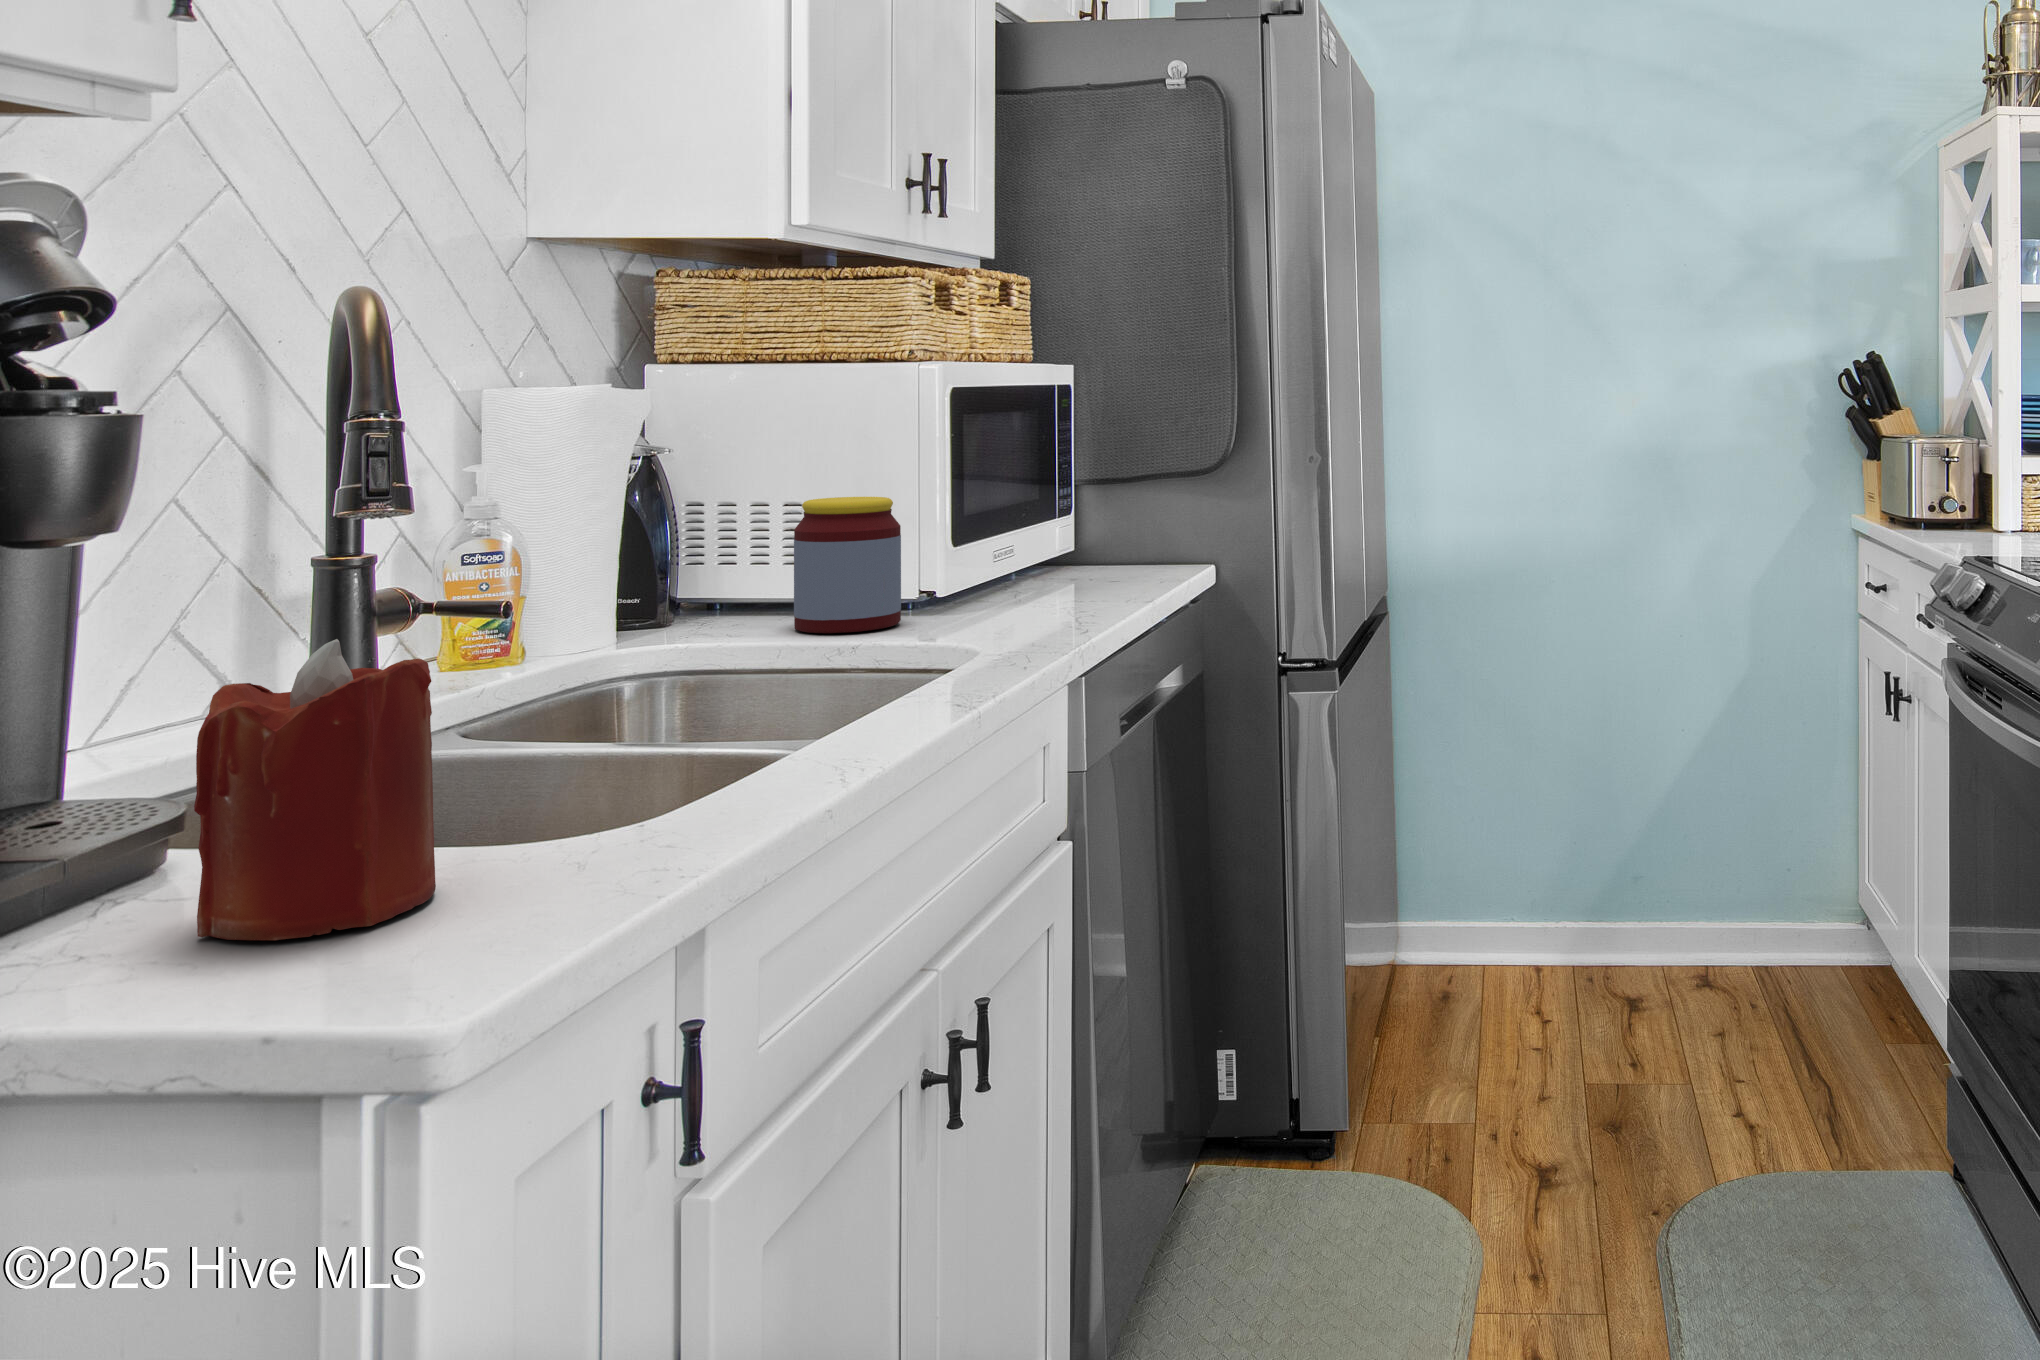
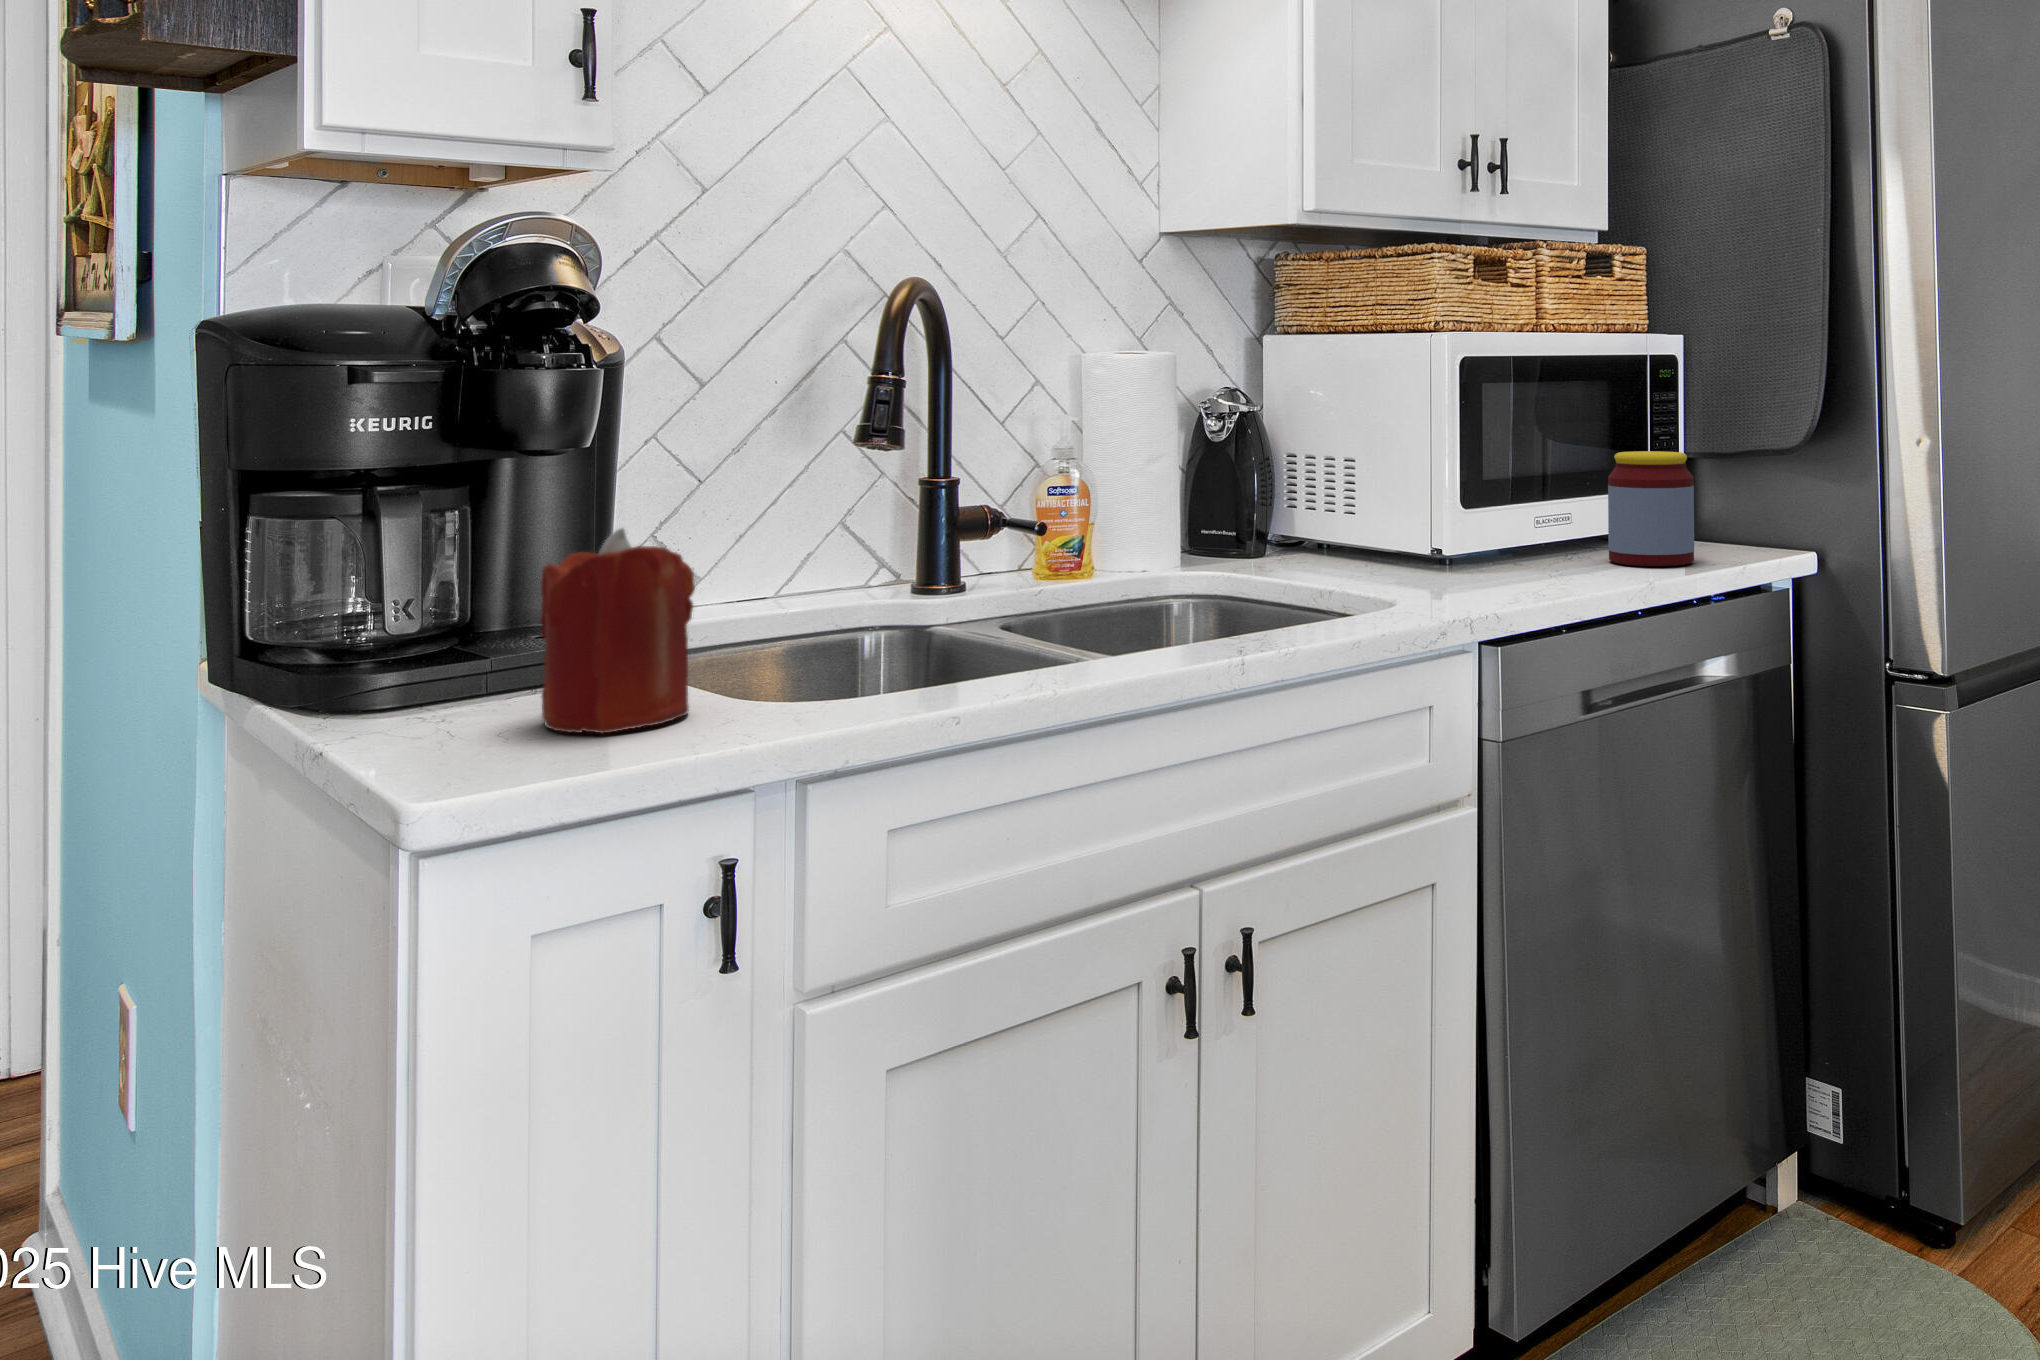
jar: present [794,497,901,633] -> present [1608,451,1694,566]

